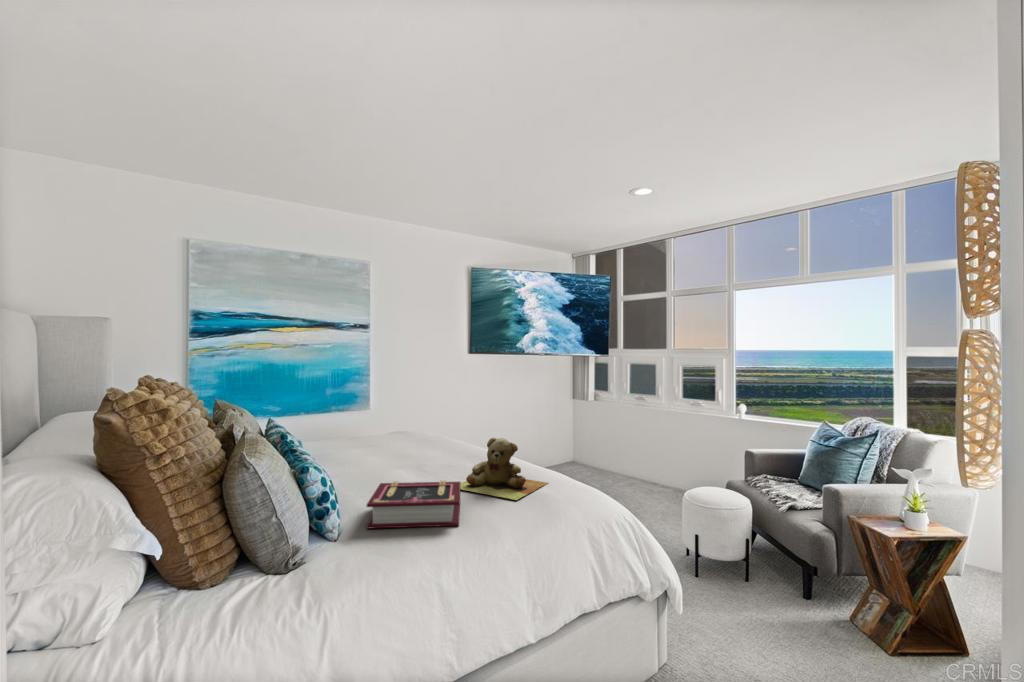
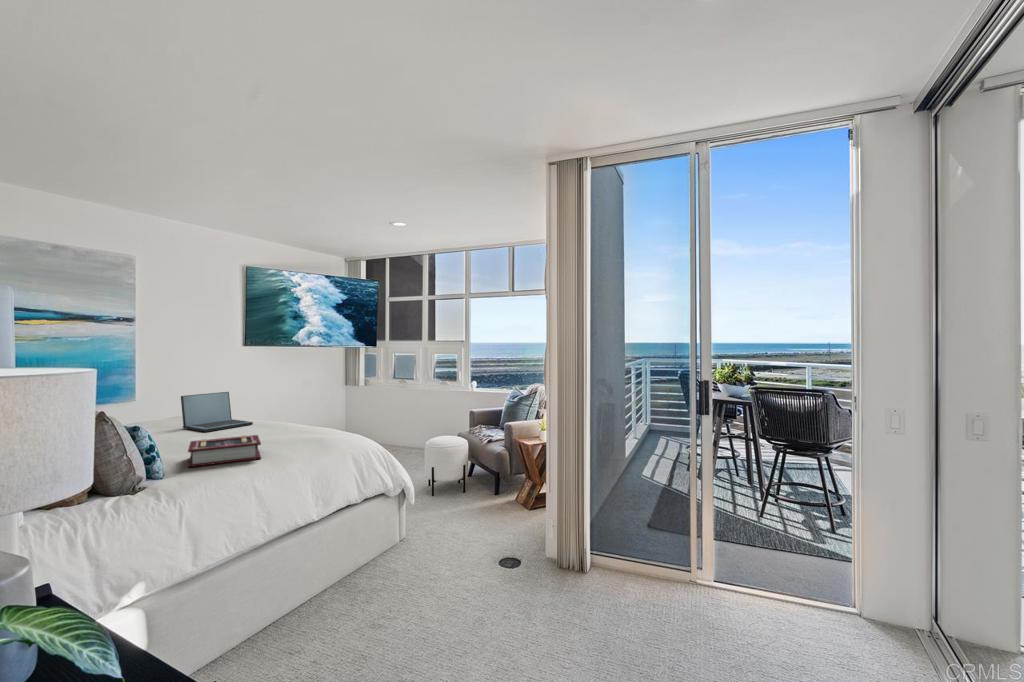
laptop: none [396,407,468,457] -> present [181,392,253,432]
teddy bear: present [460,438,548,500] -> none [247,406,325,444]

